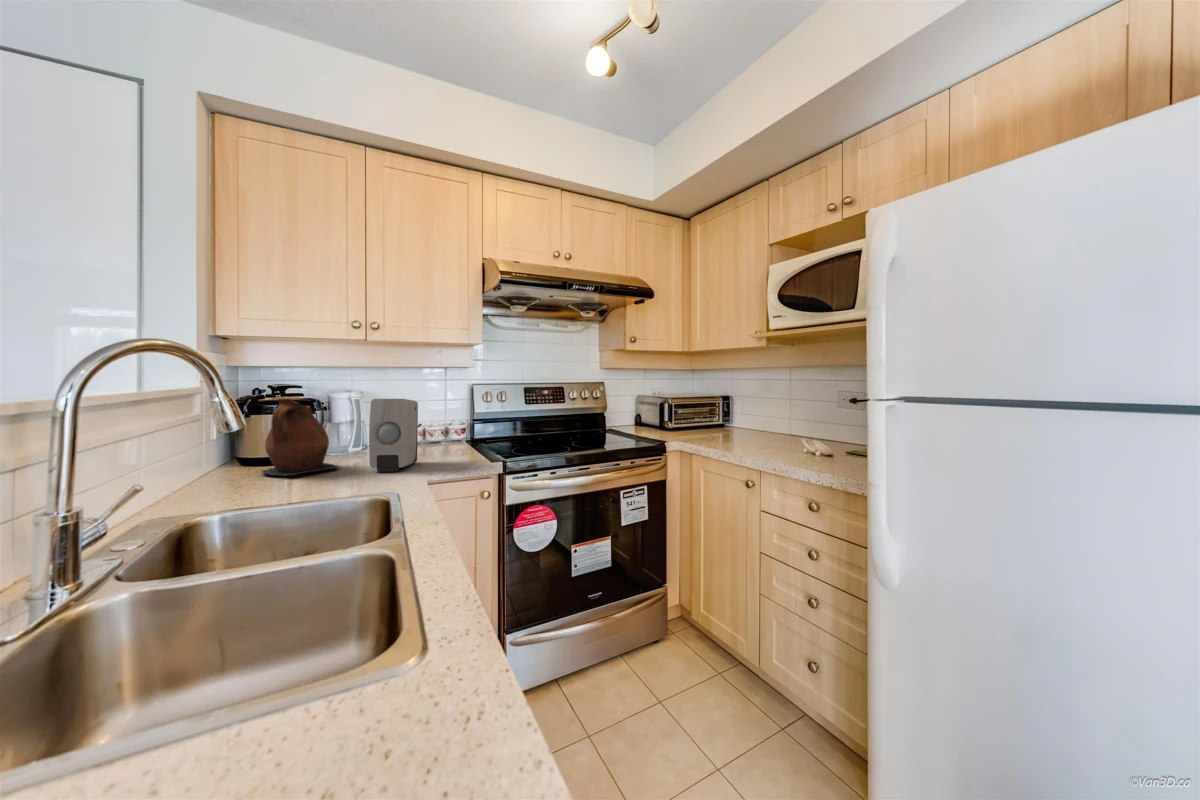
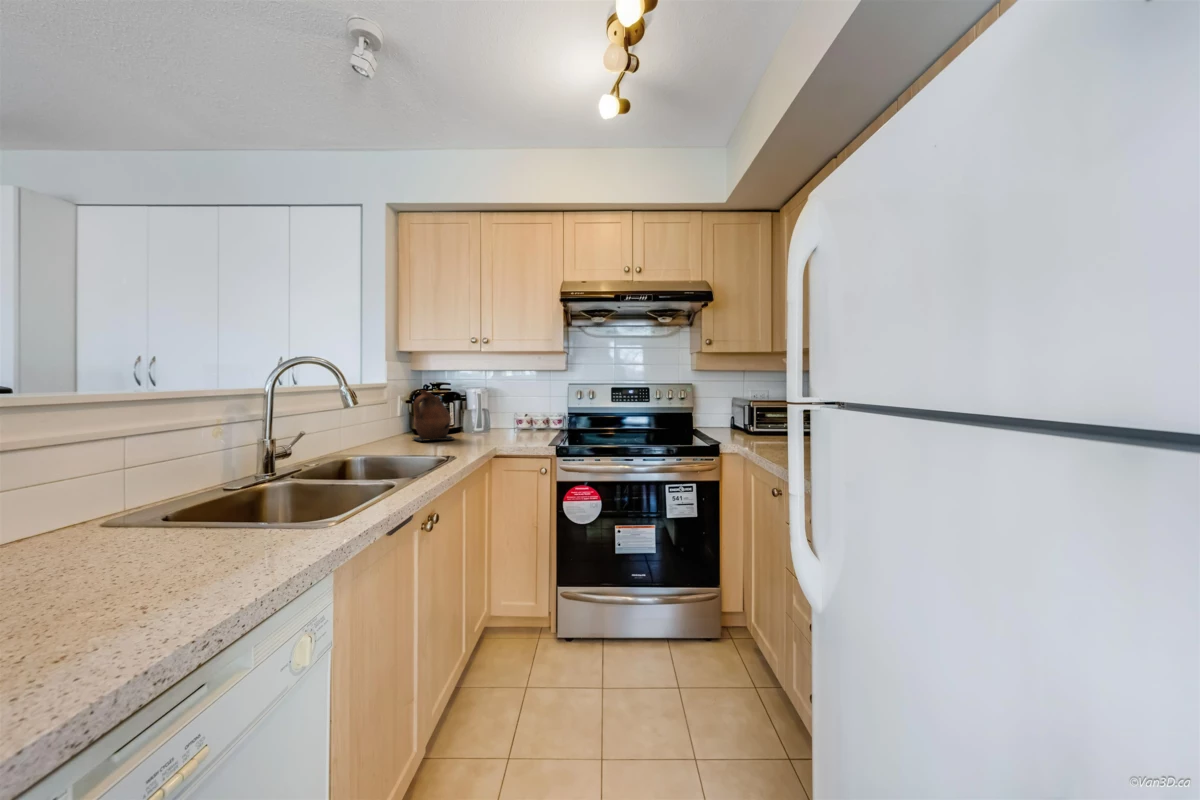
soap dispenser: present [369,399,418,472] -> none [466,392,506,445]

